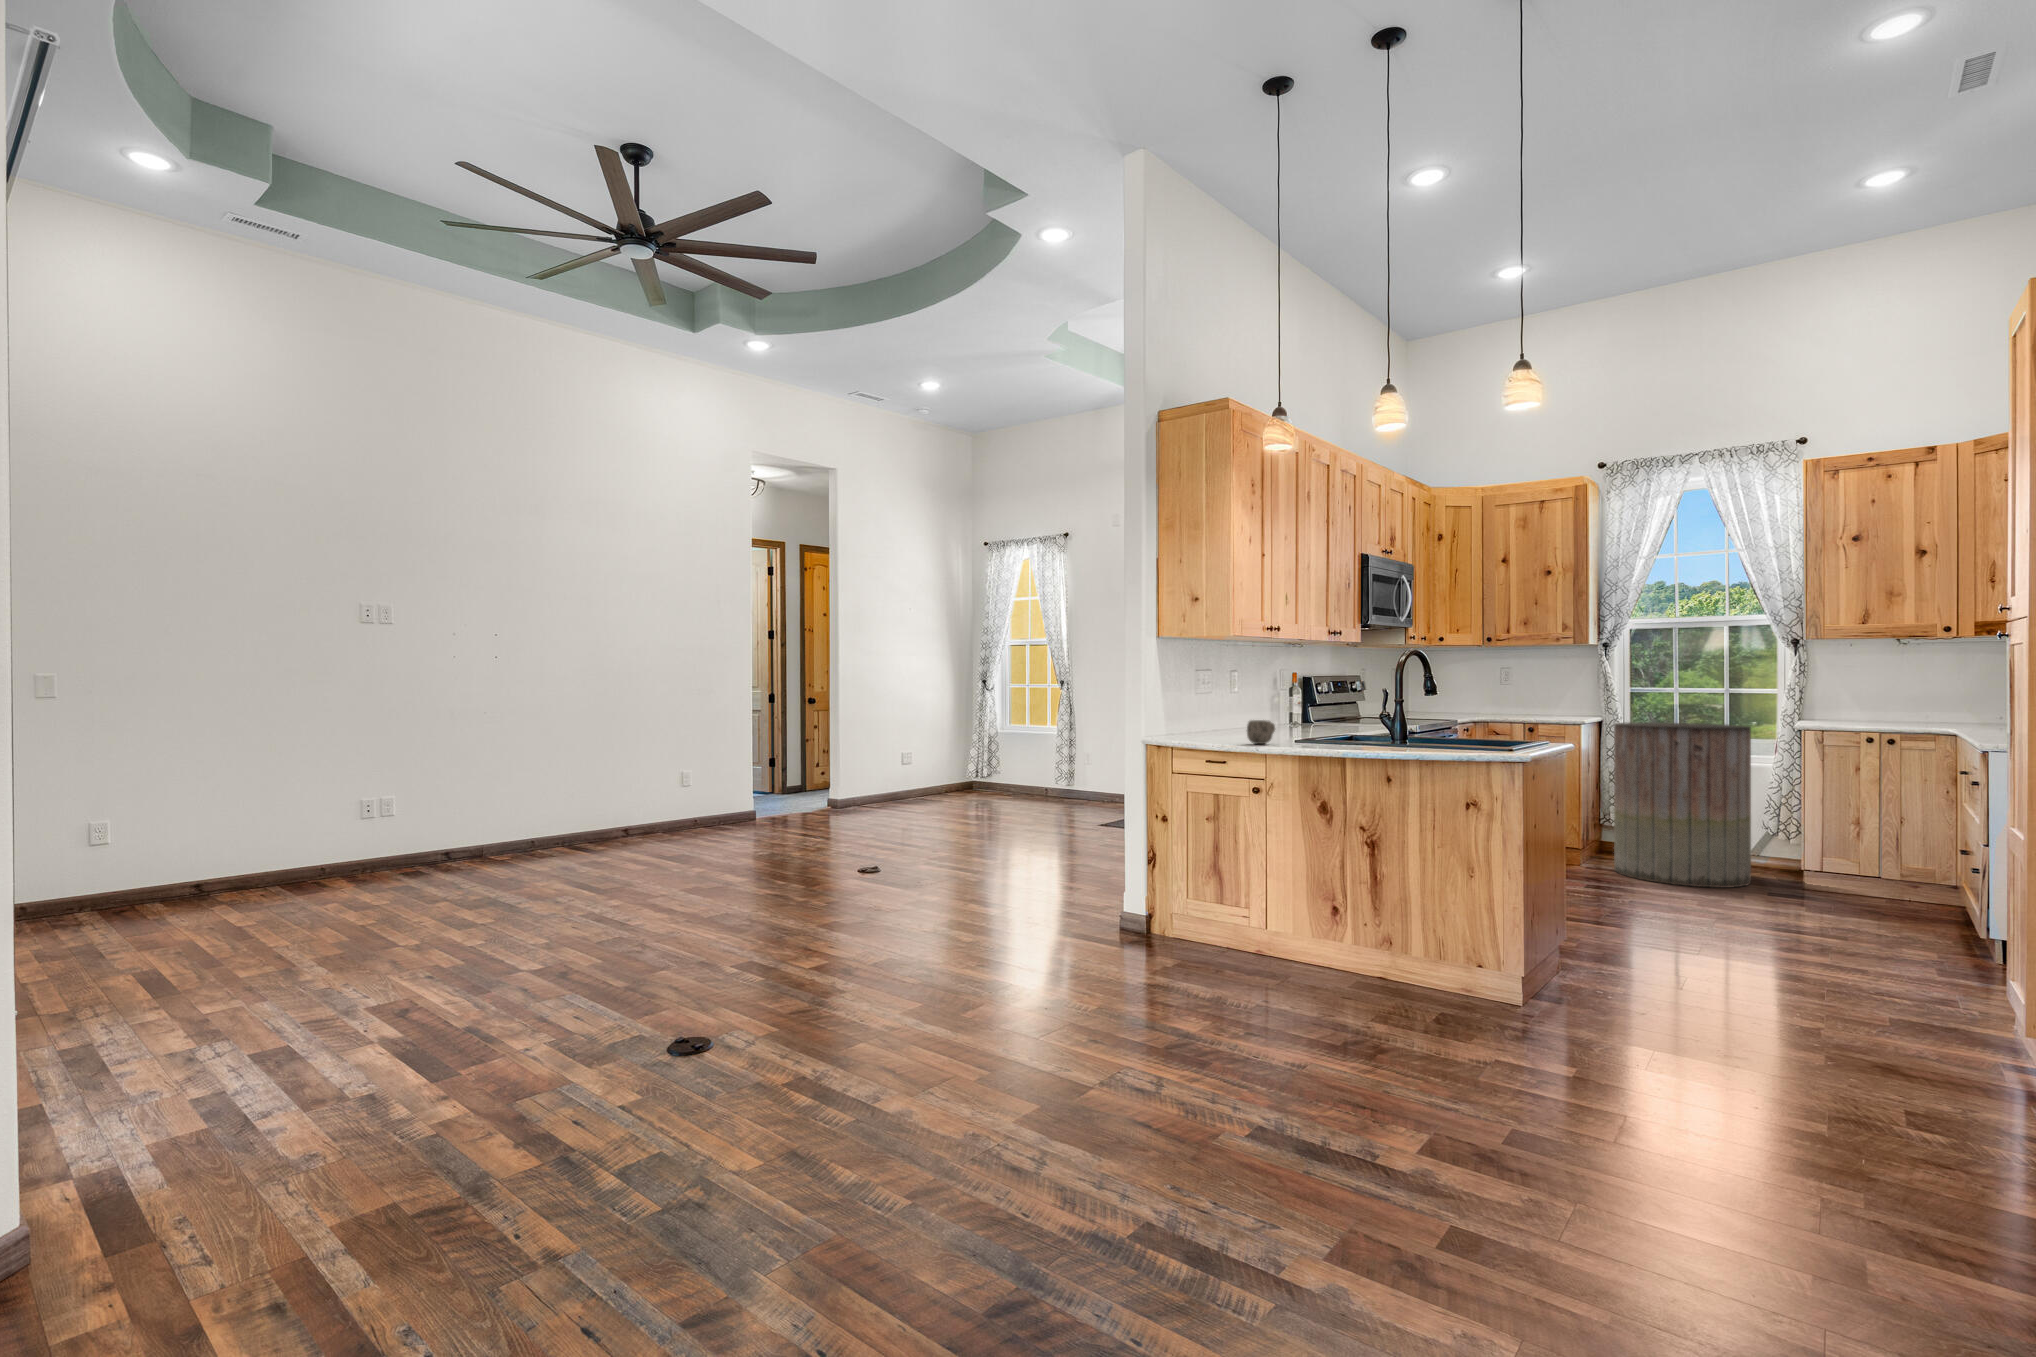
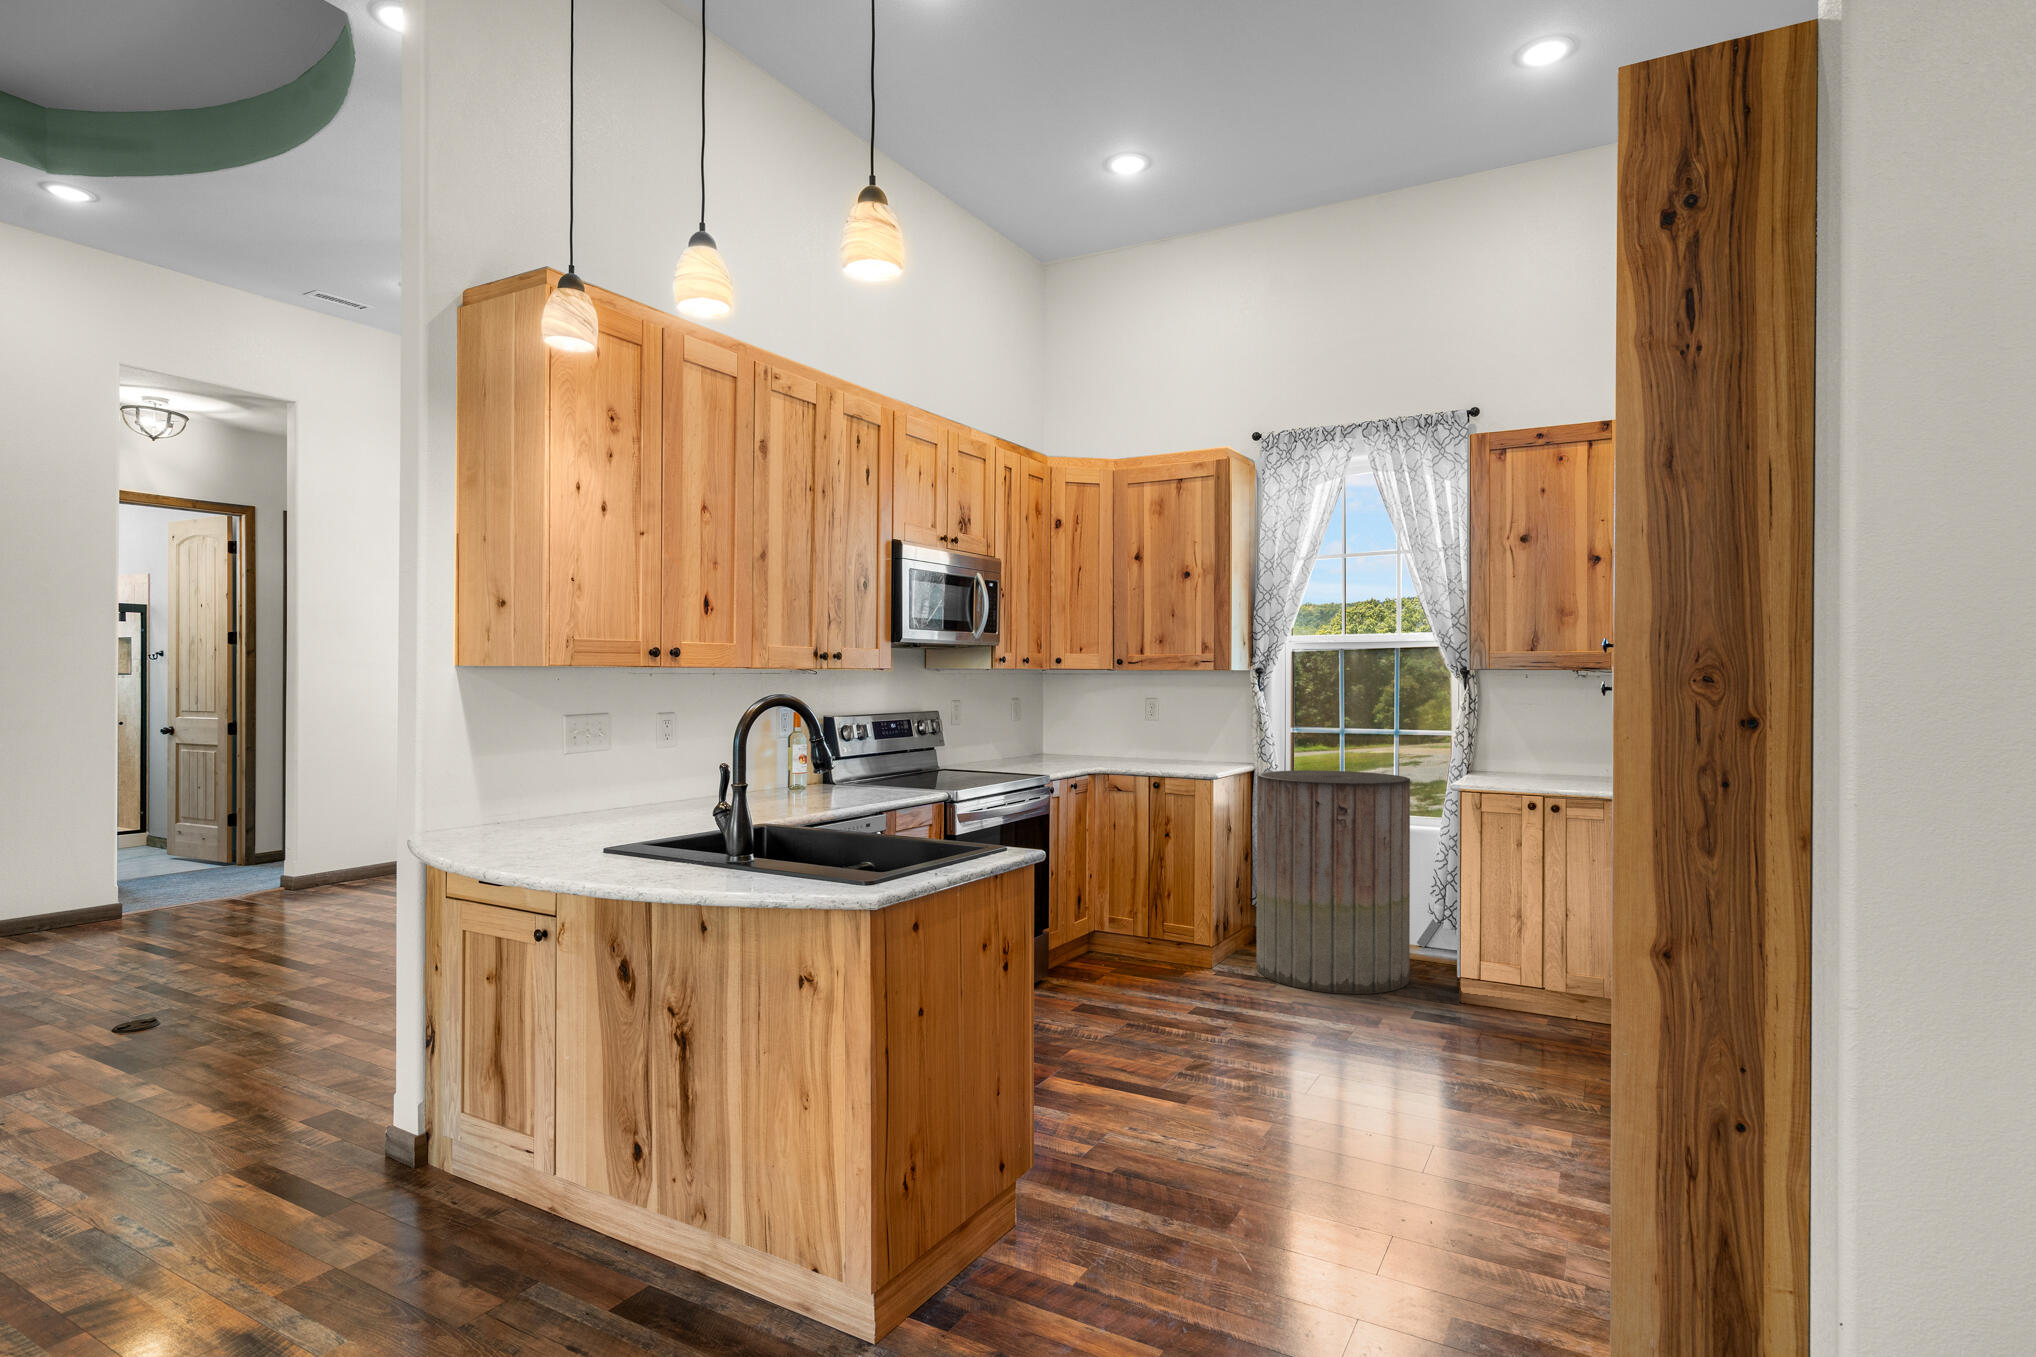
mug: present [1247,720,1275,744] -> none [497,816,560,860]

